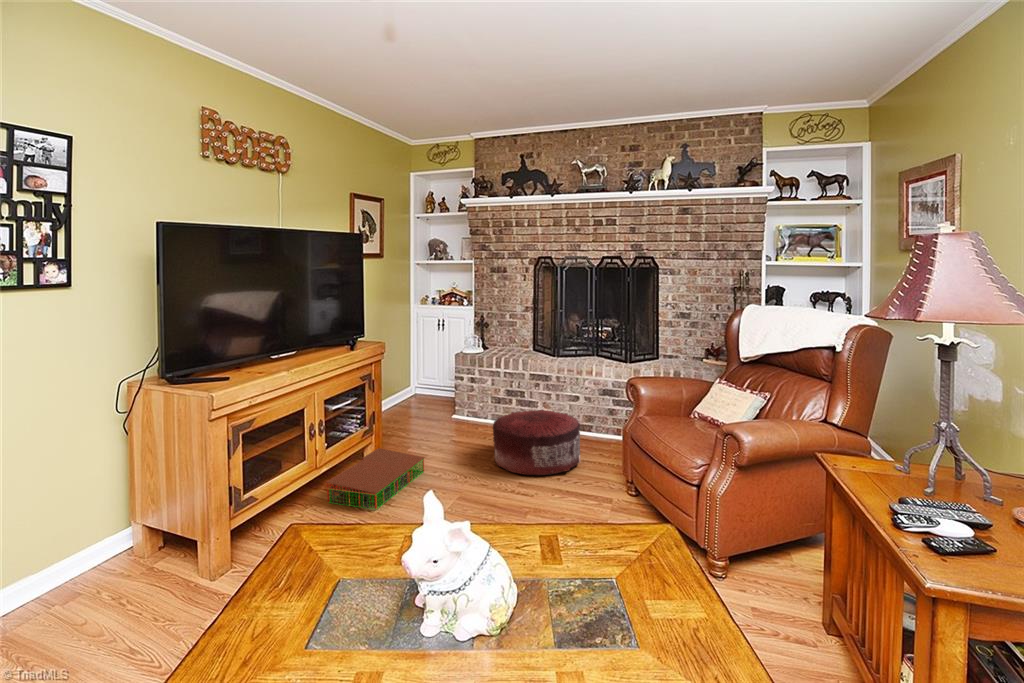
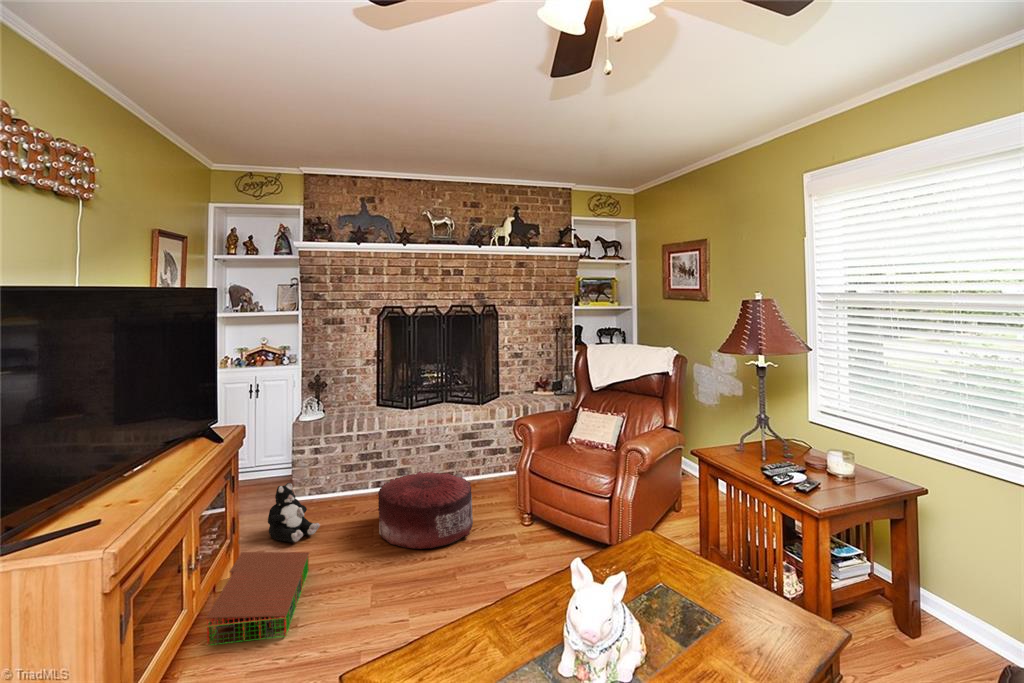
plush toy: none [411,403,450,451] -> present [268,483,320,542]

